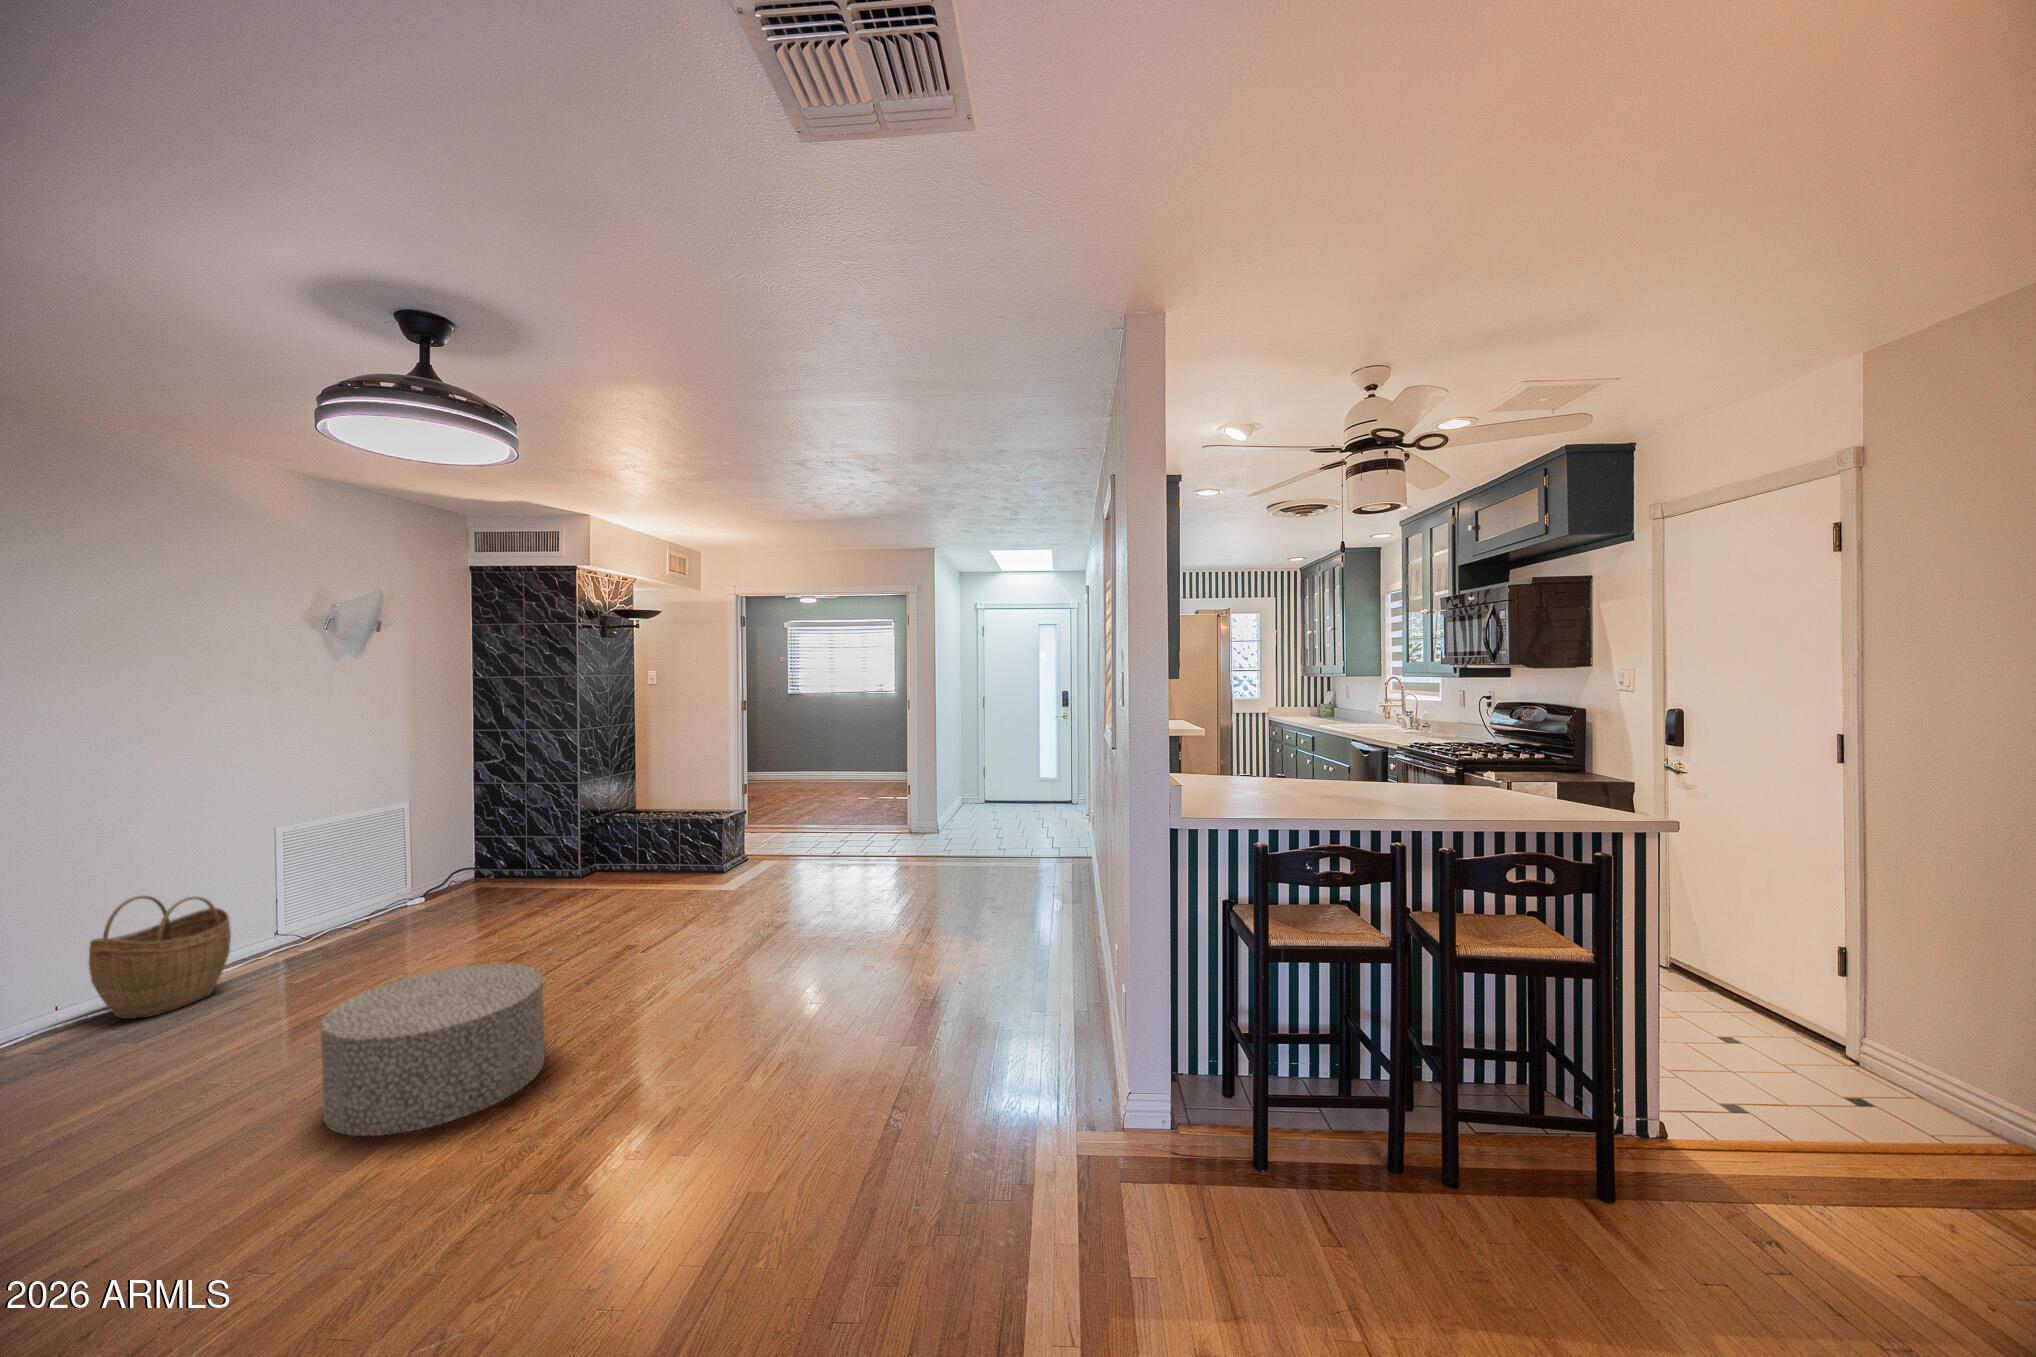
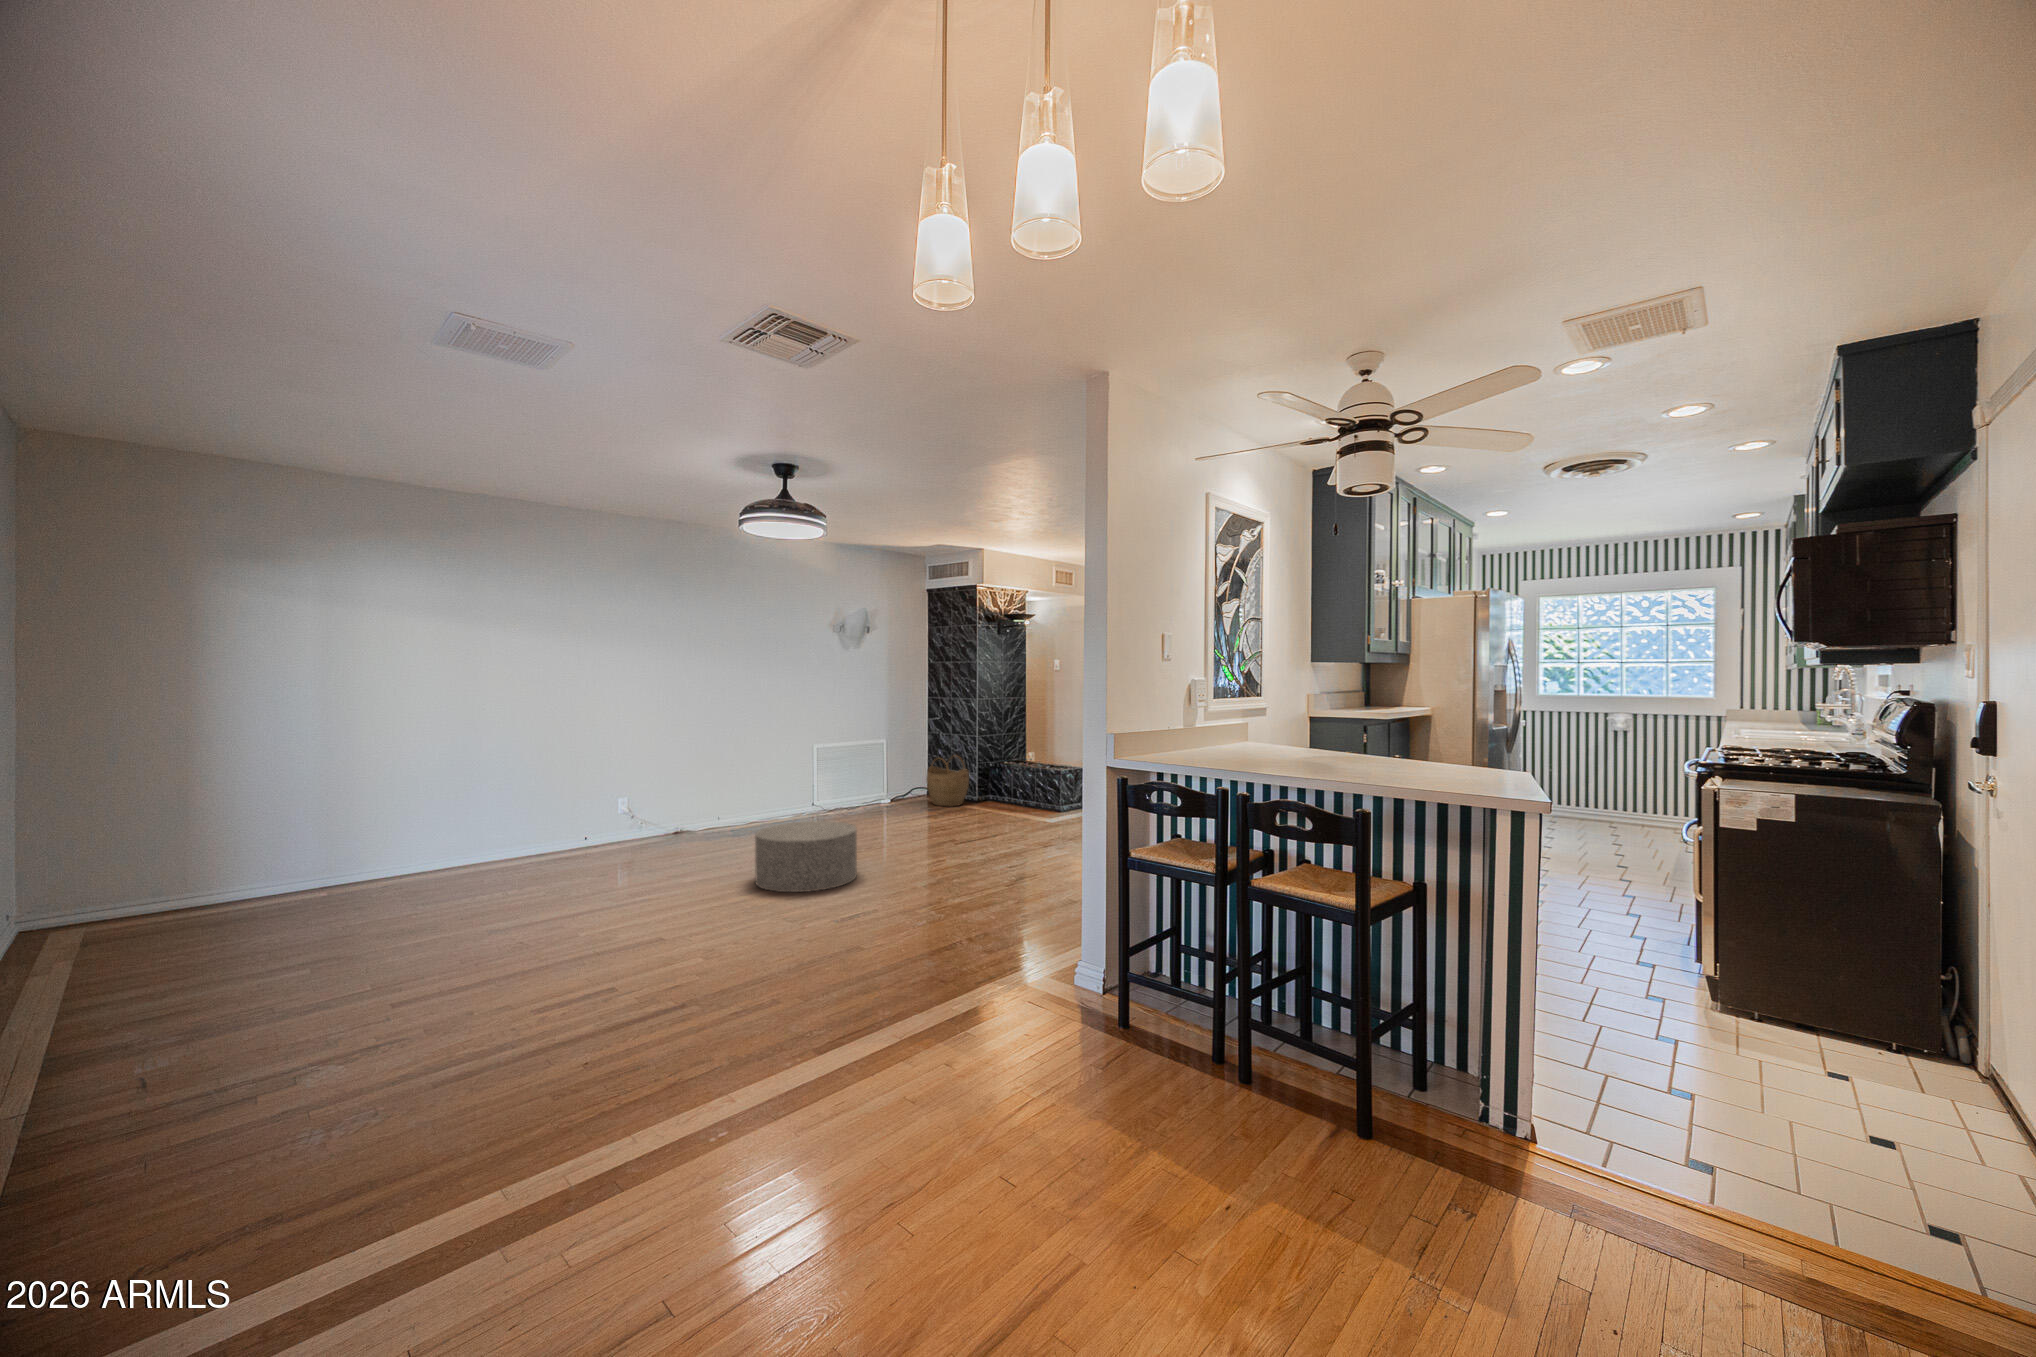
woven basket: present [88,896,231,1019] -> present [926,758,969,807]

